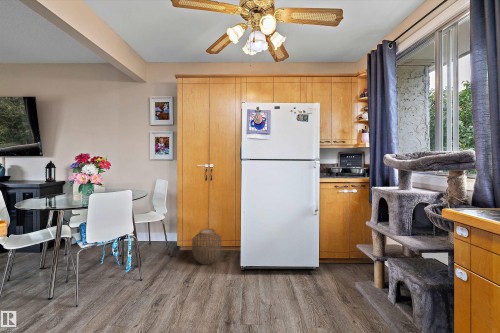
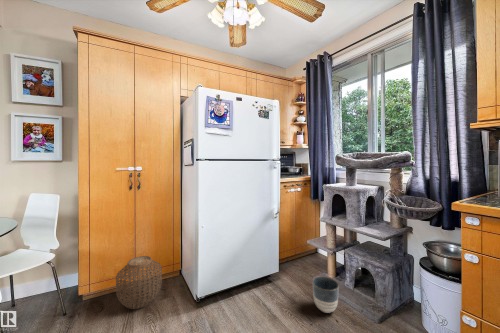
planter: none [336,277,364,314] -> present [313,277,339,313]

